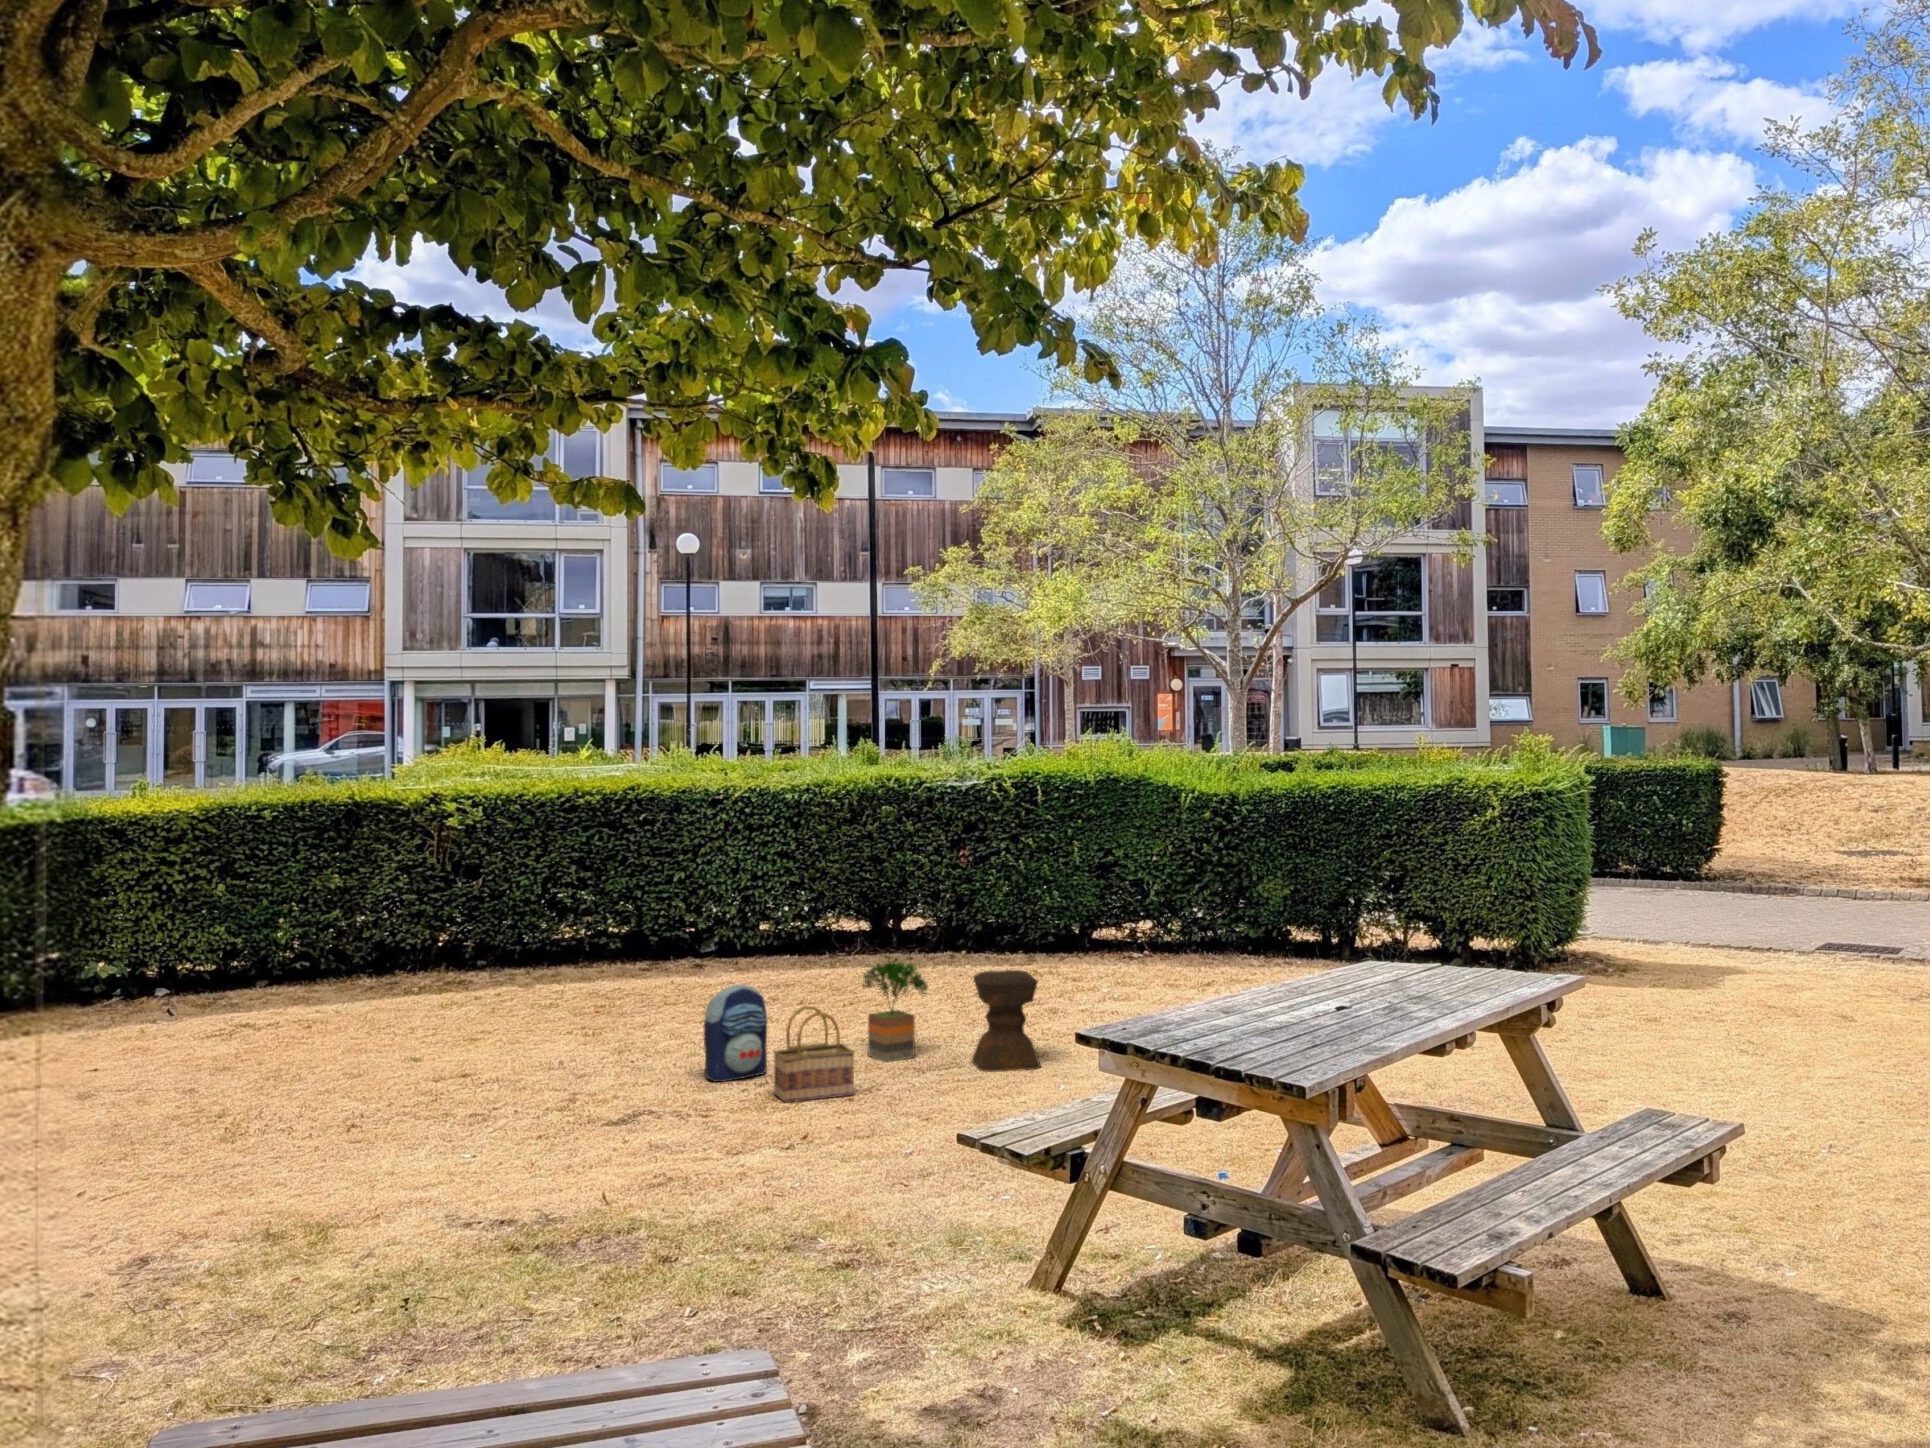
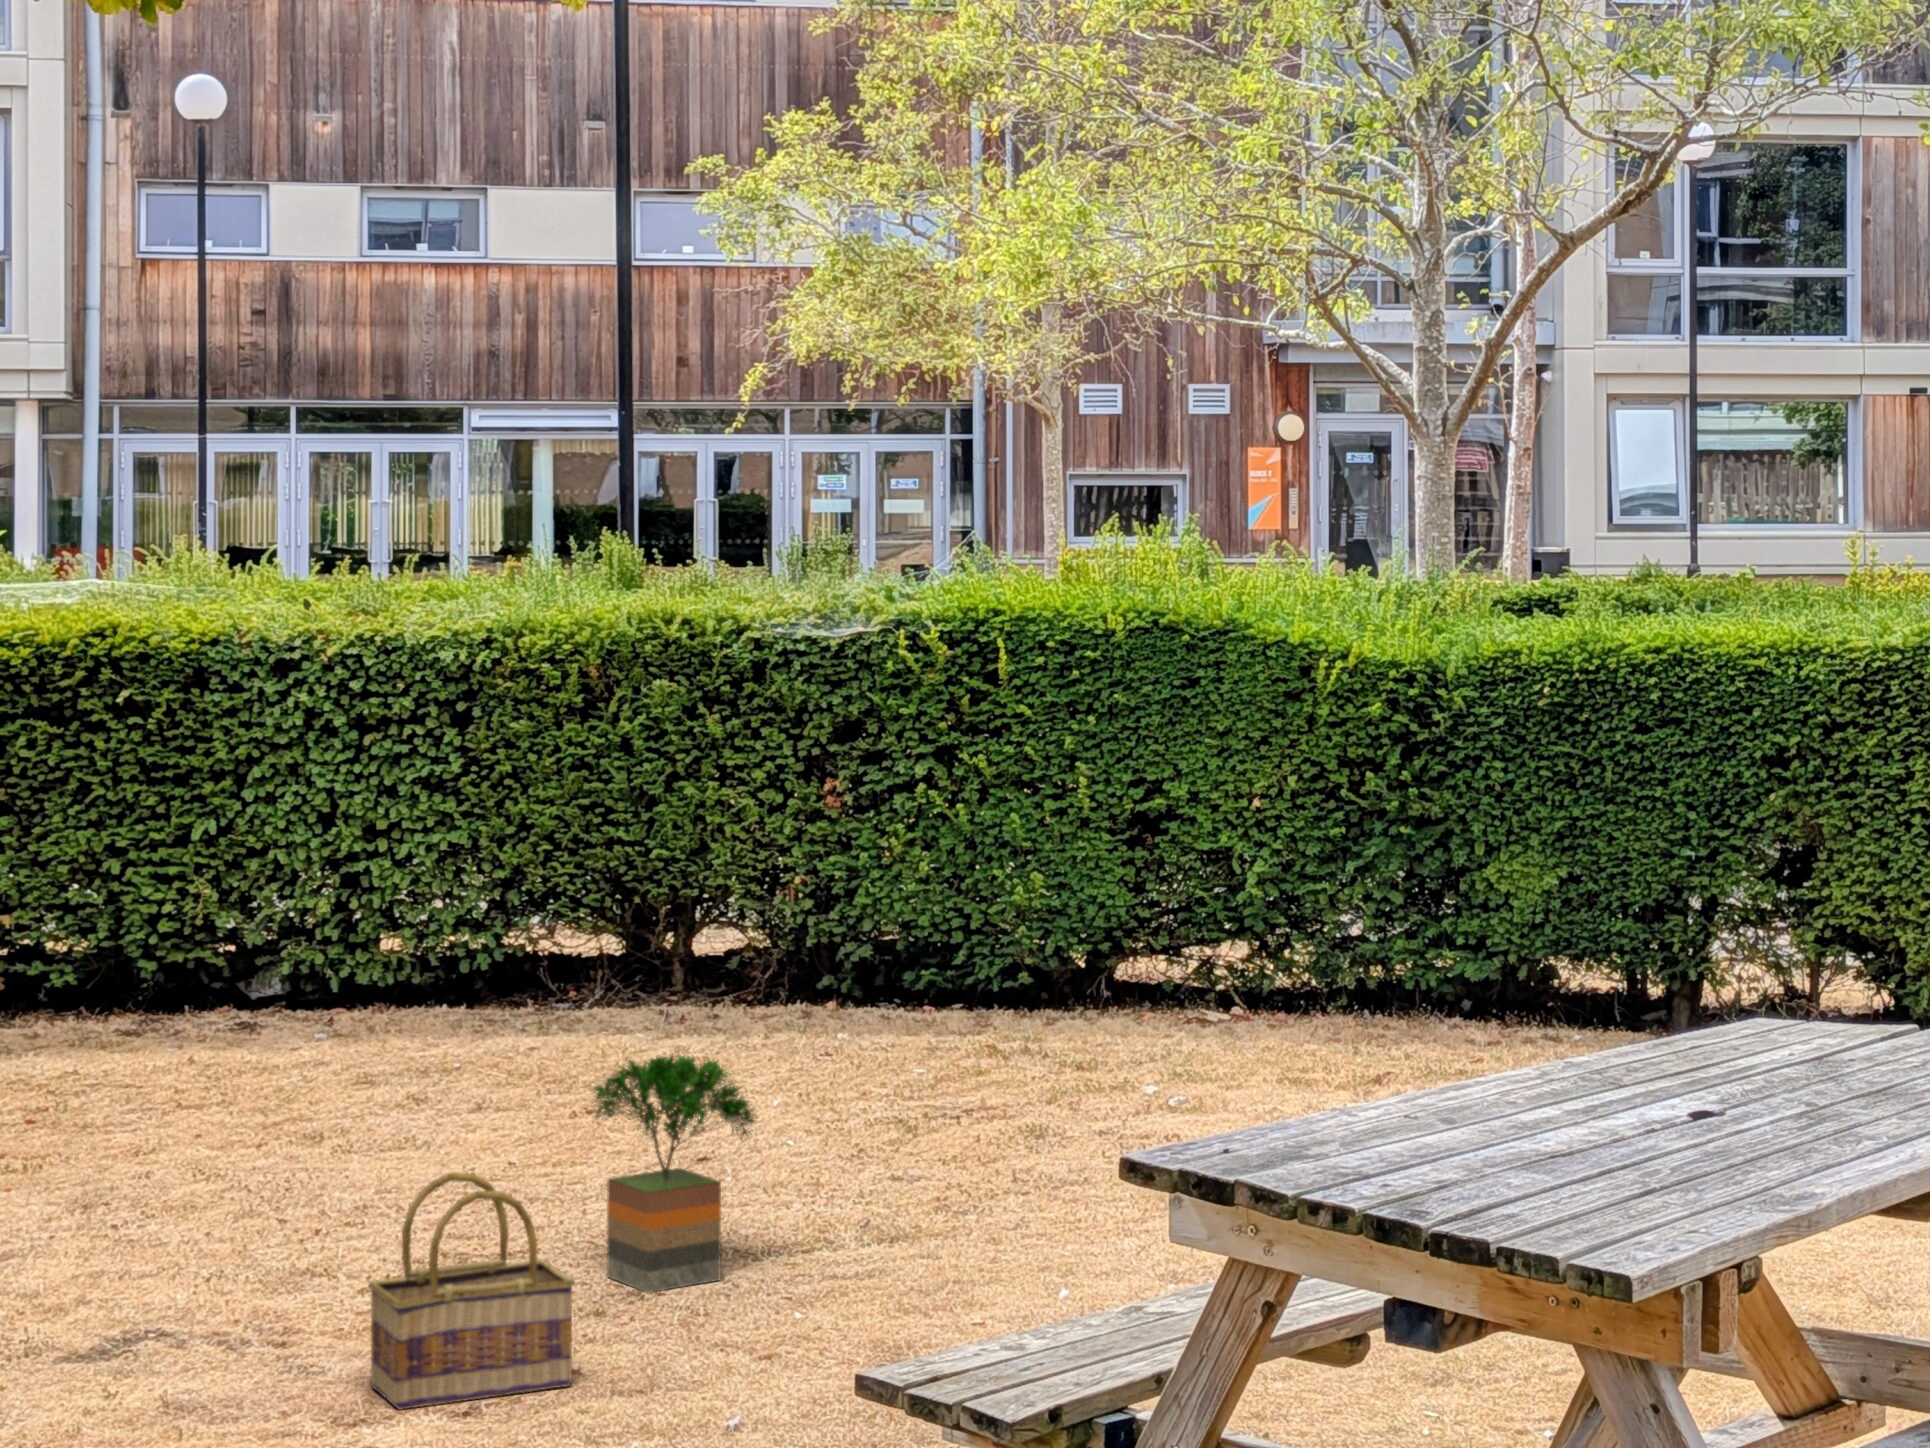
stool: present [972,970,1041,1072] -> none [859,1075,1028,1317]
backpack: present [704,984,767,1082] -> none [194,1116,356,1353]

